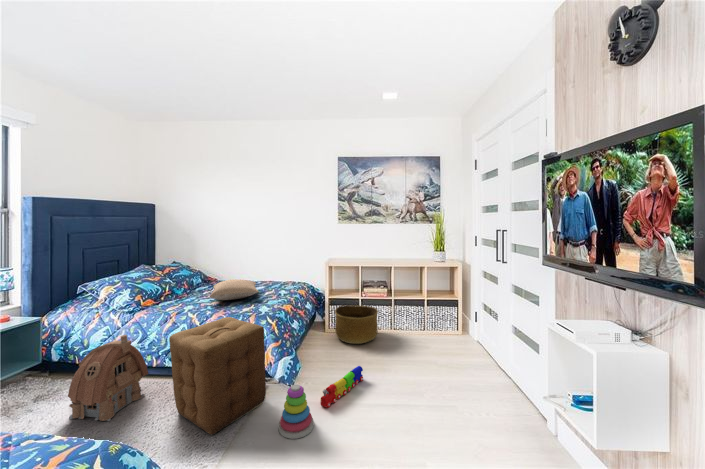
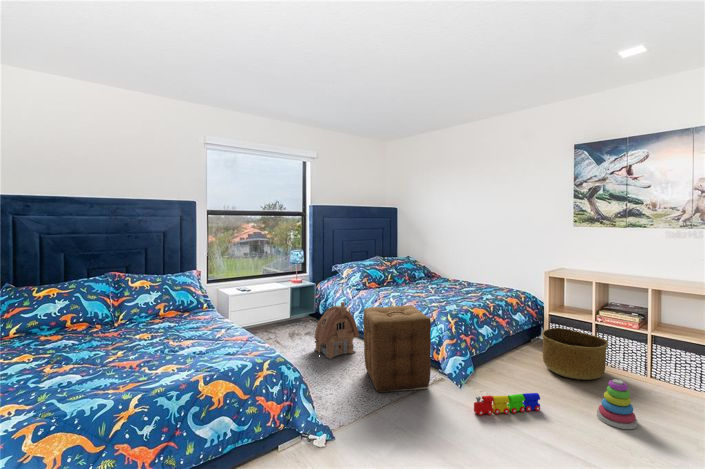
pillow: present [210,279,259,300] -> none [412,276,462,295]
stacking toy: present [279,385,314,439] -> present [597,379,637,429]

